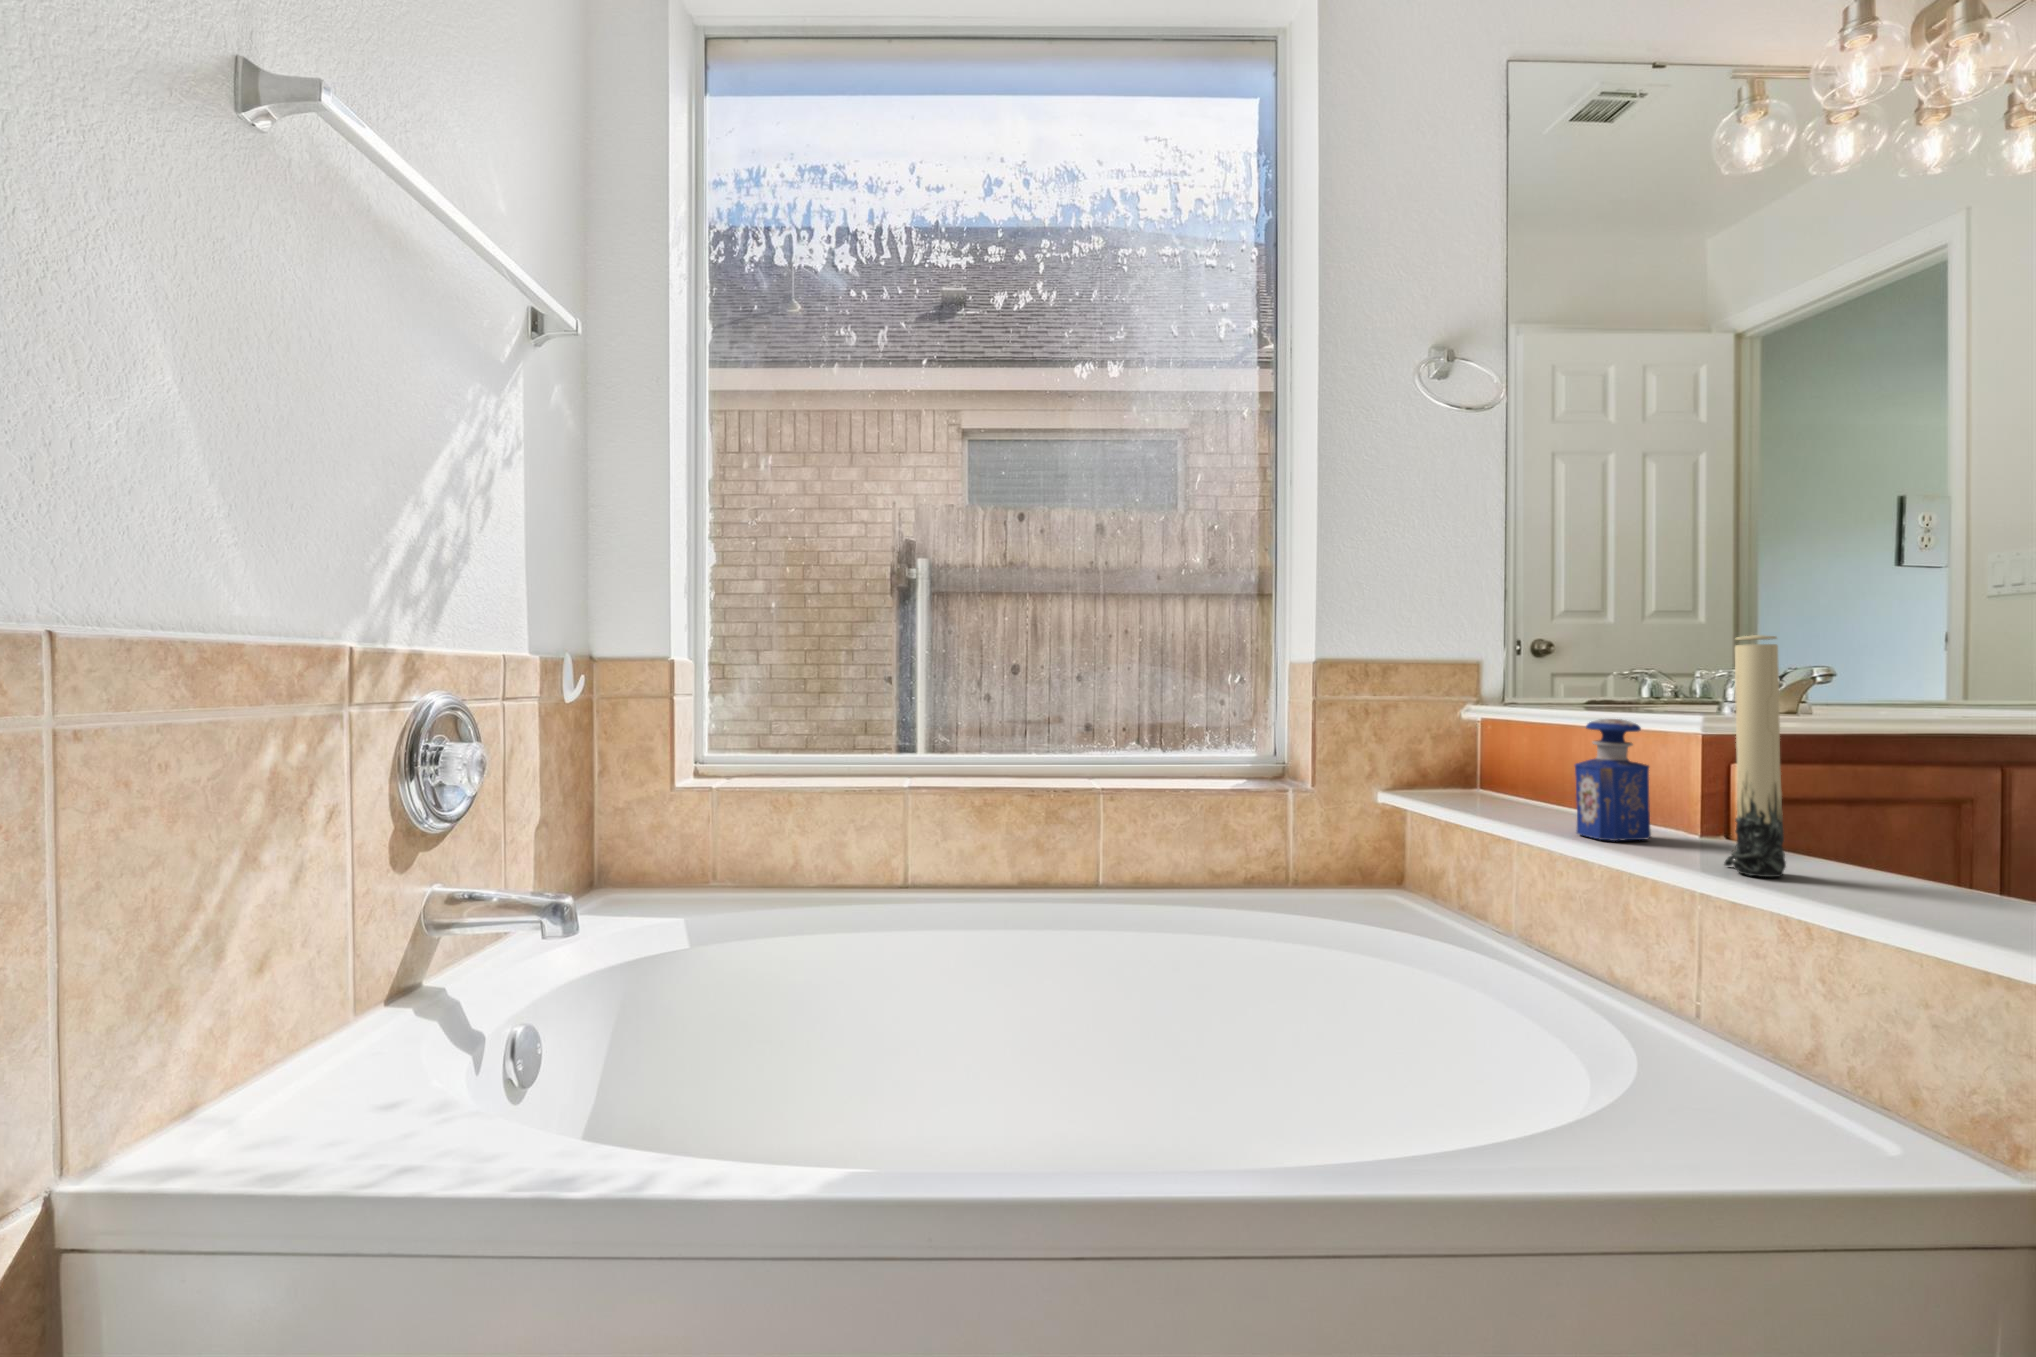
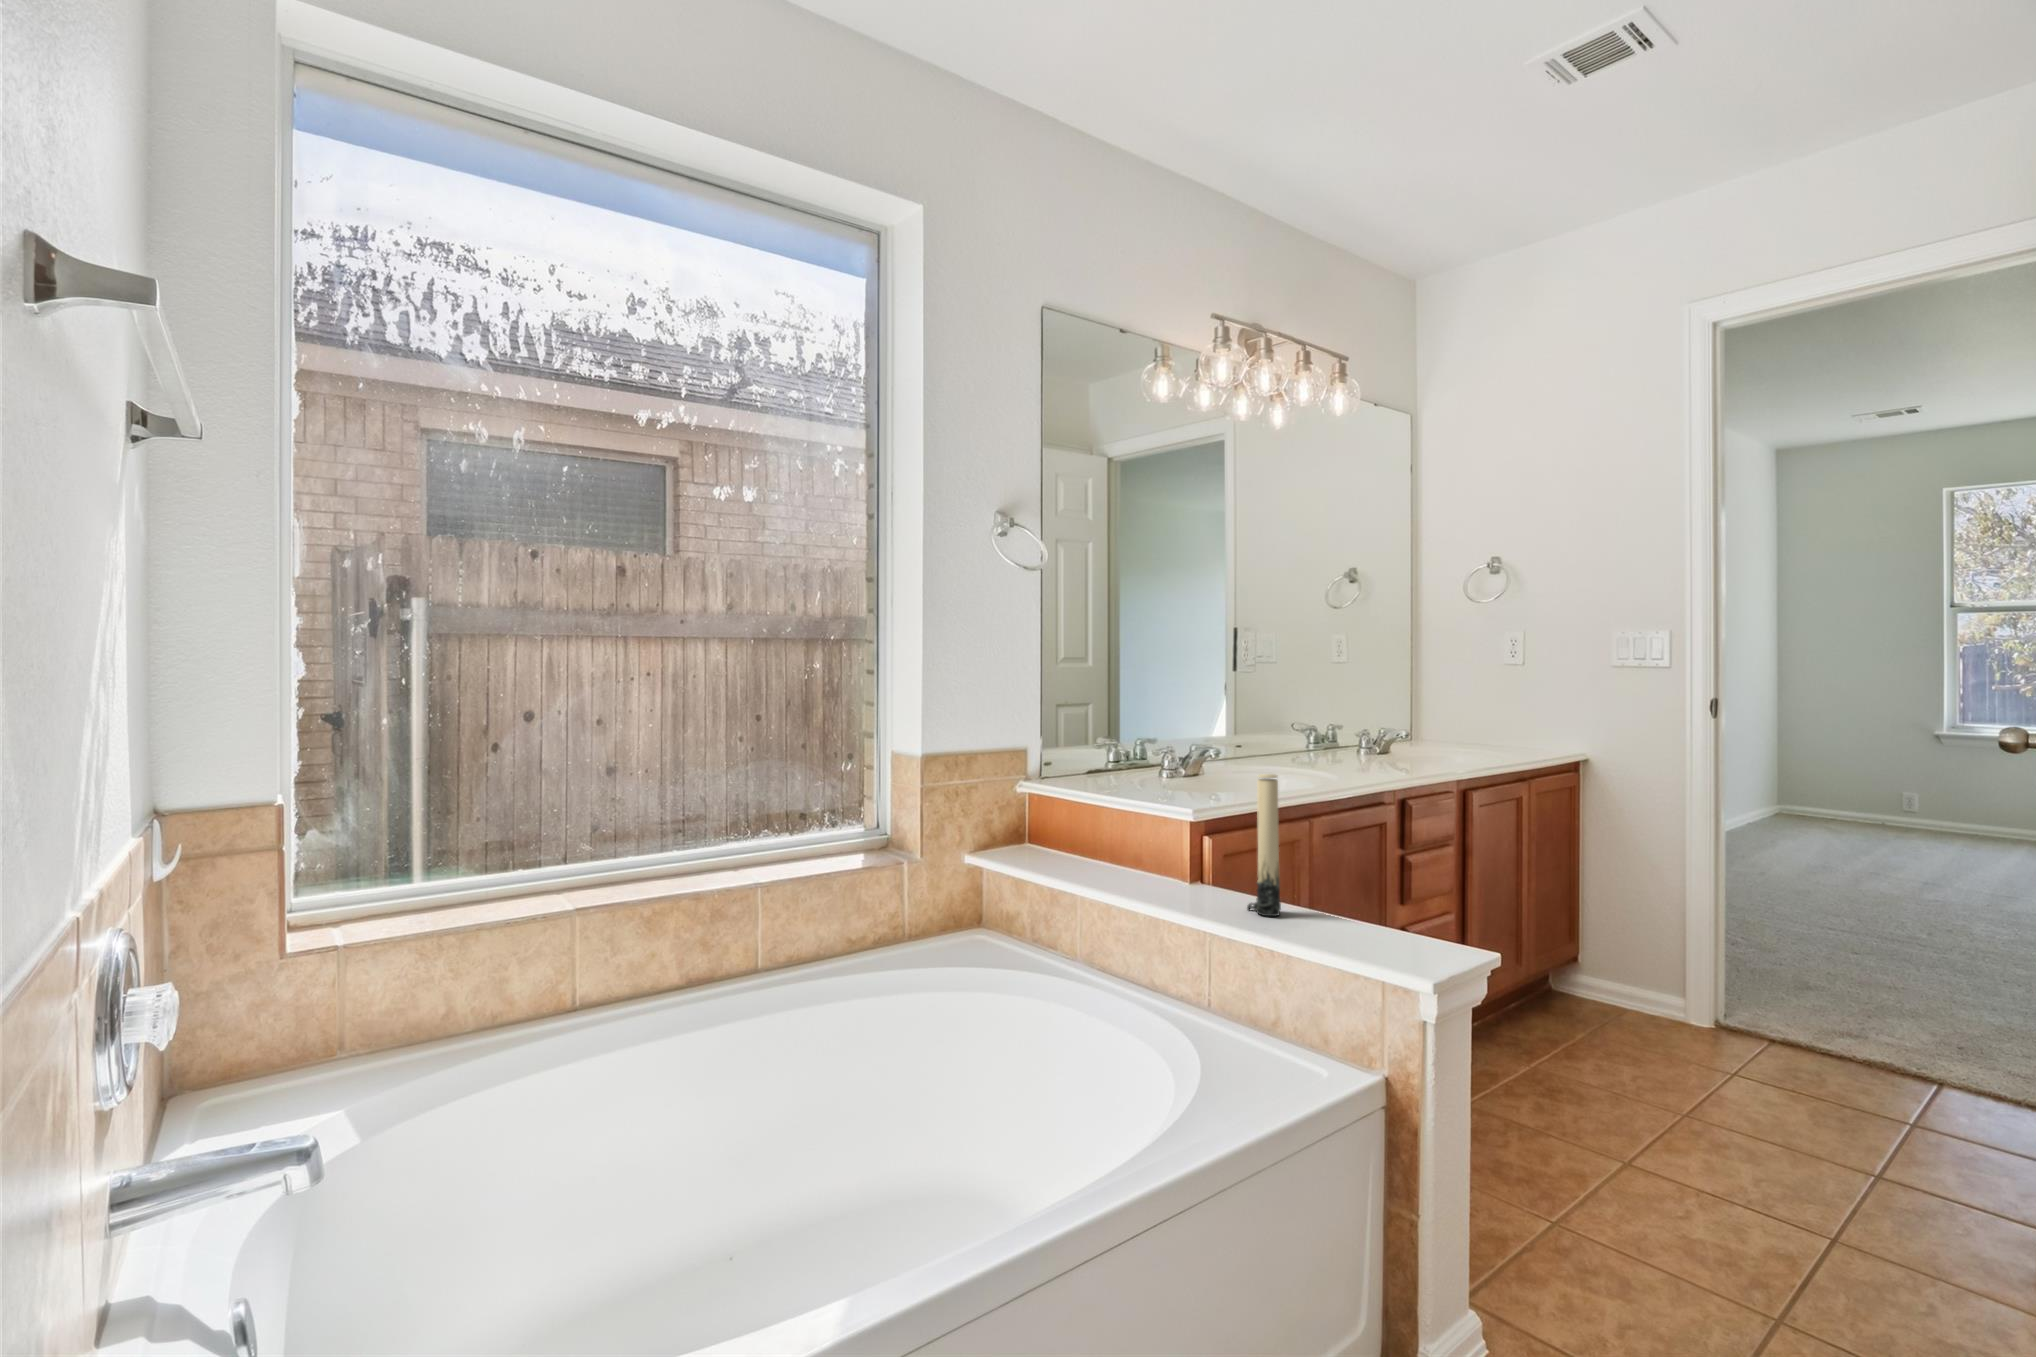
perfume bottle: present [1575,719,1651,841] -> none [1147,815,1190,896]

